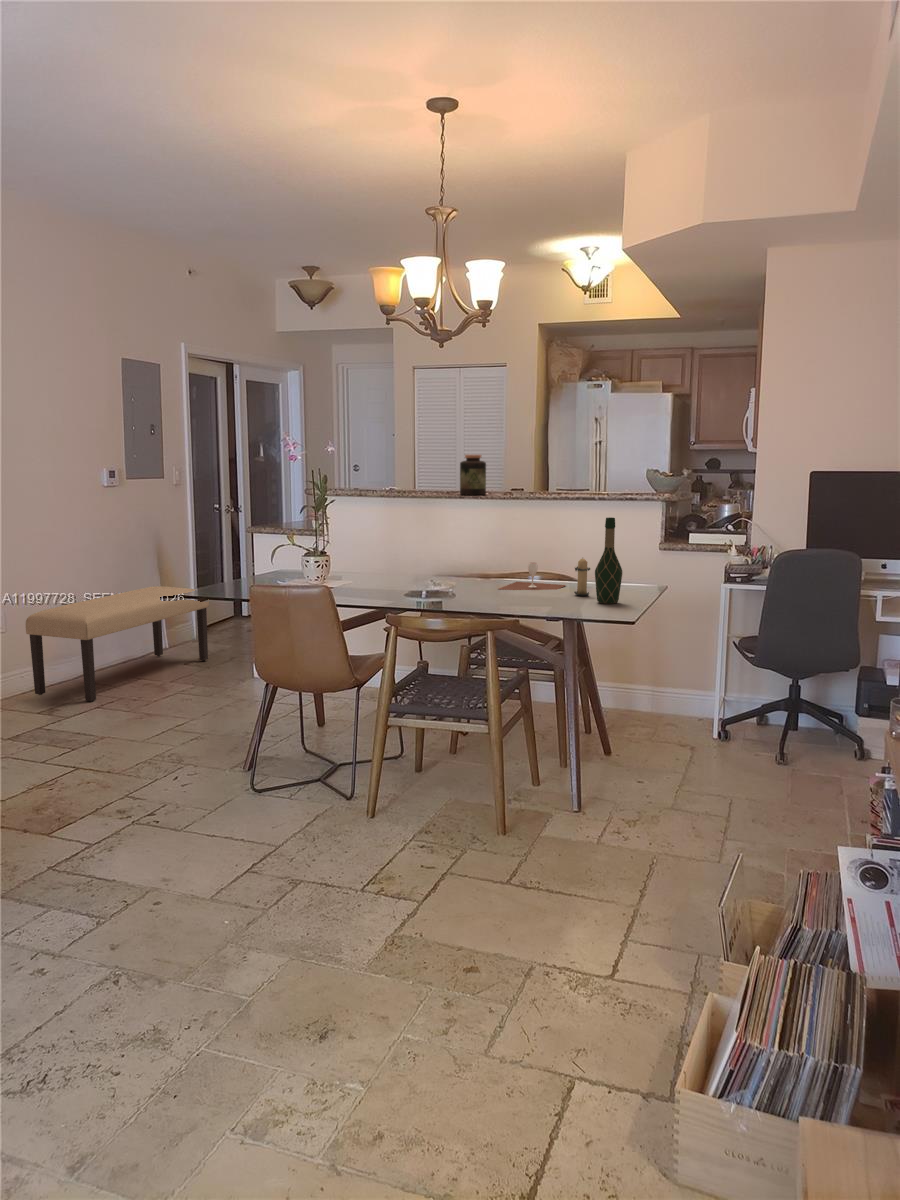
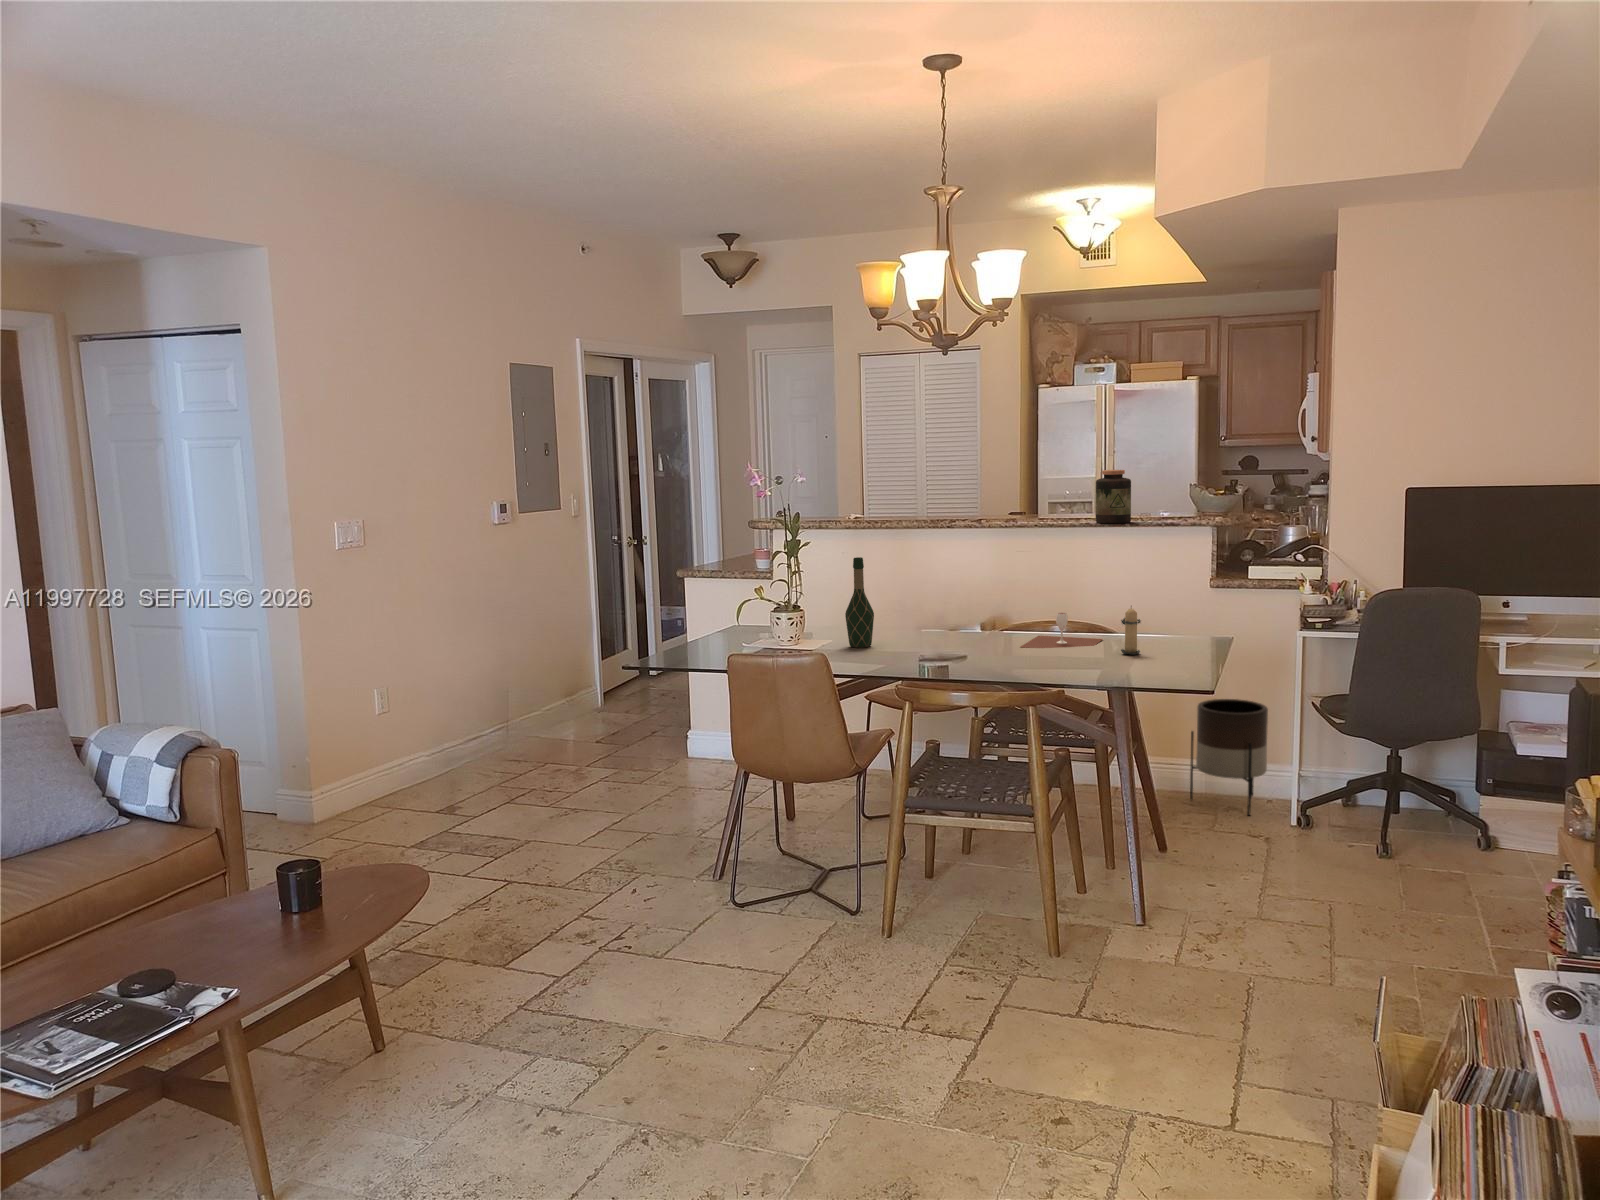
jar: present [460,455,486,495] -> present [1096,470,1131,523]
wine bottle: present [595,517,622,604] -> present [845,557,874,648]
bench: present [26,586,209,702] -> none [415,645,624,794]
planter: none [640,639,701,731] -> present [1190,699,1268,816]

